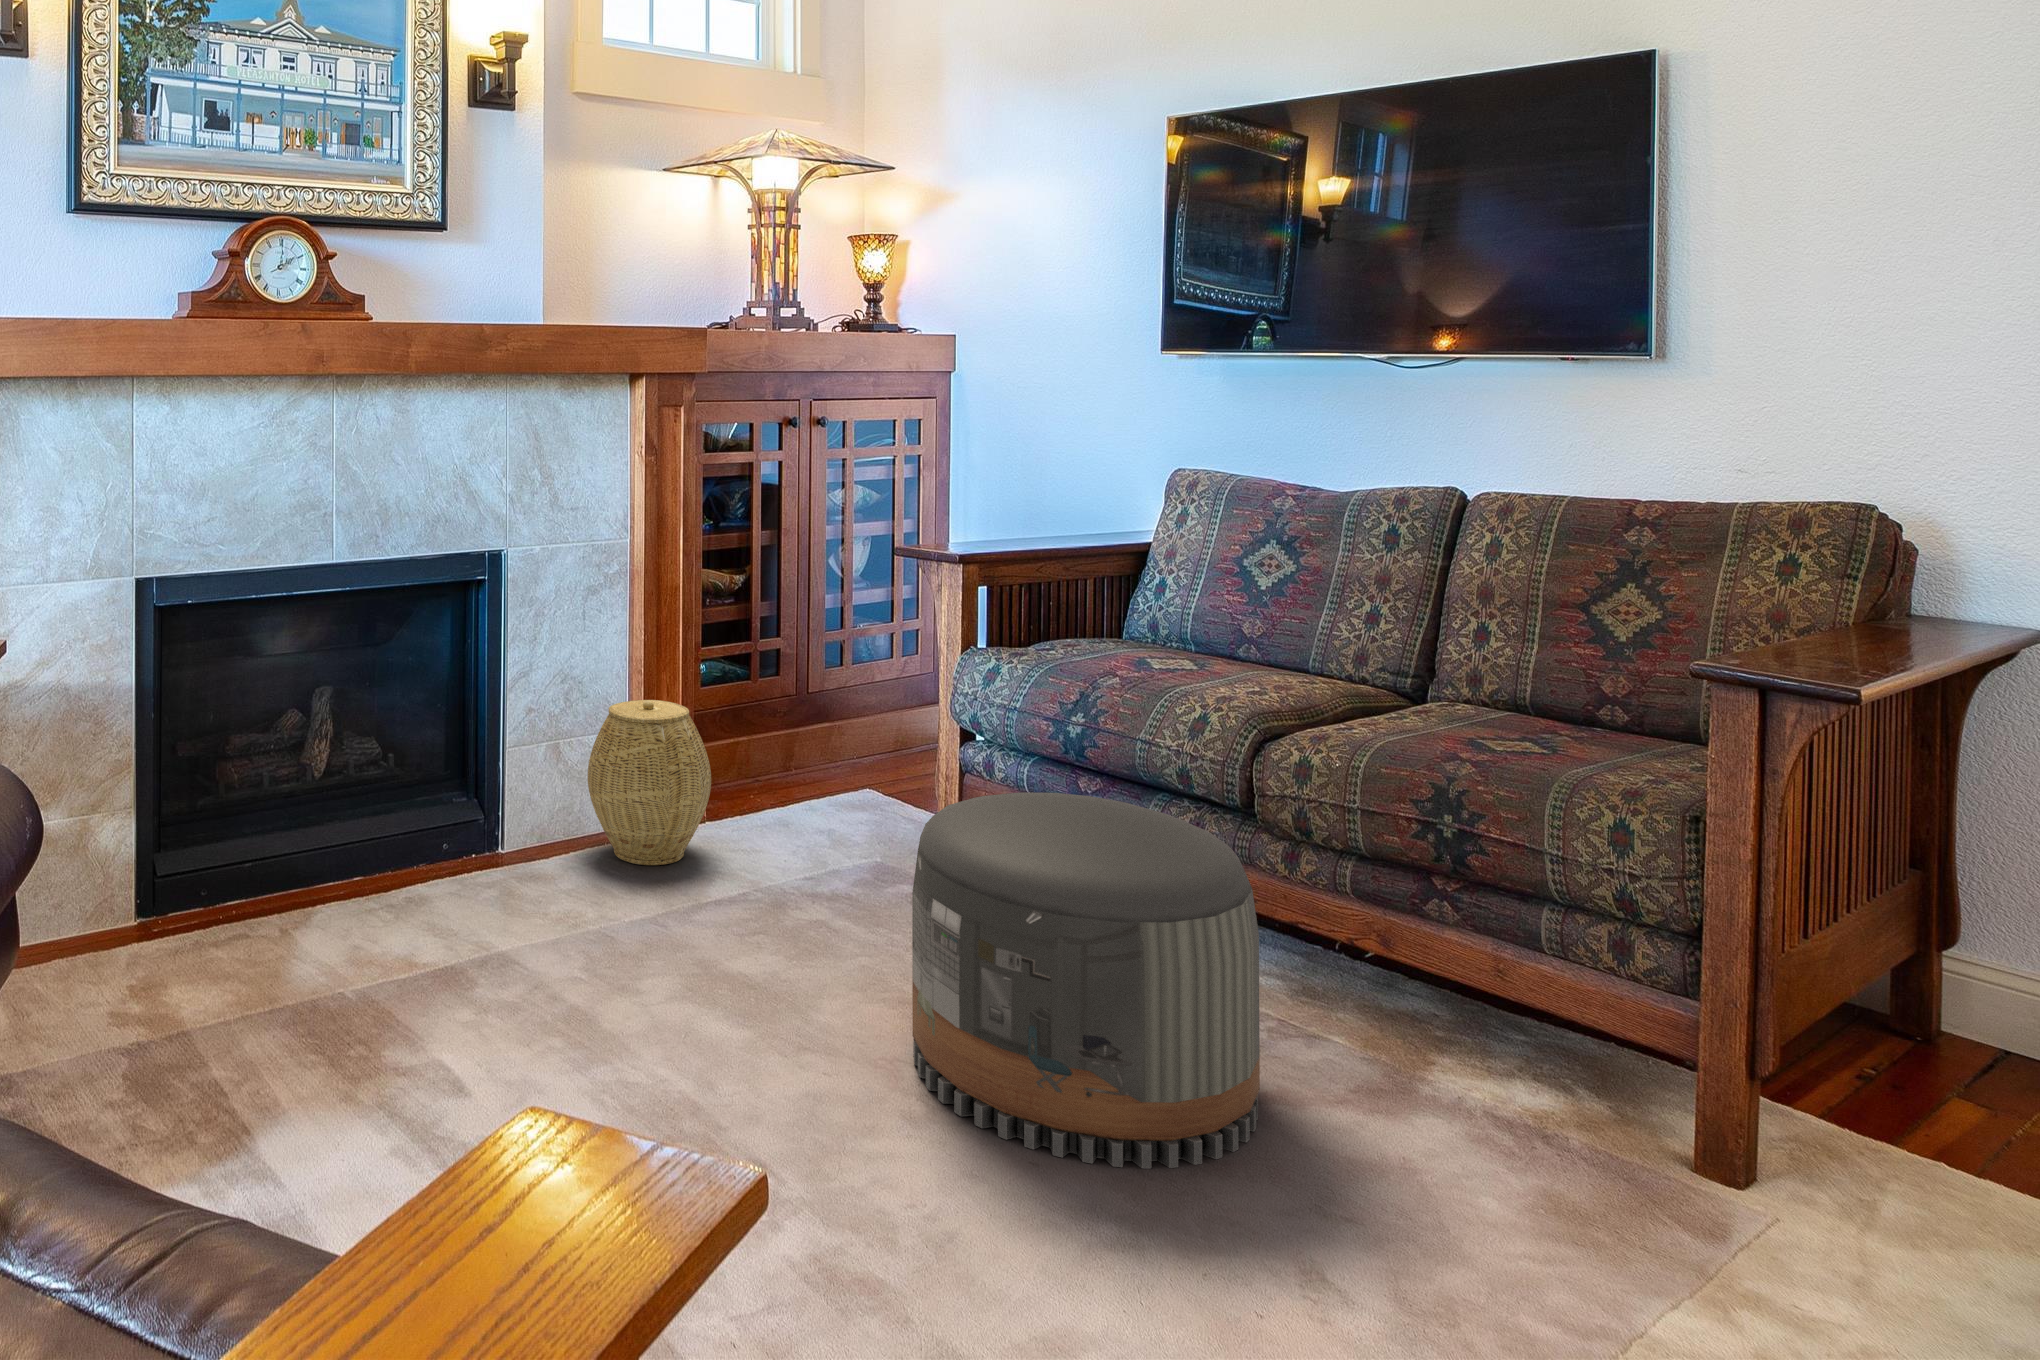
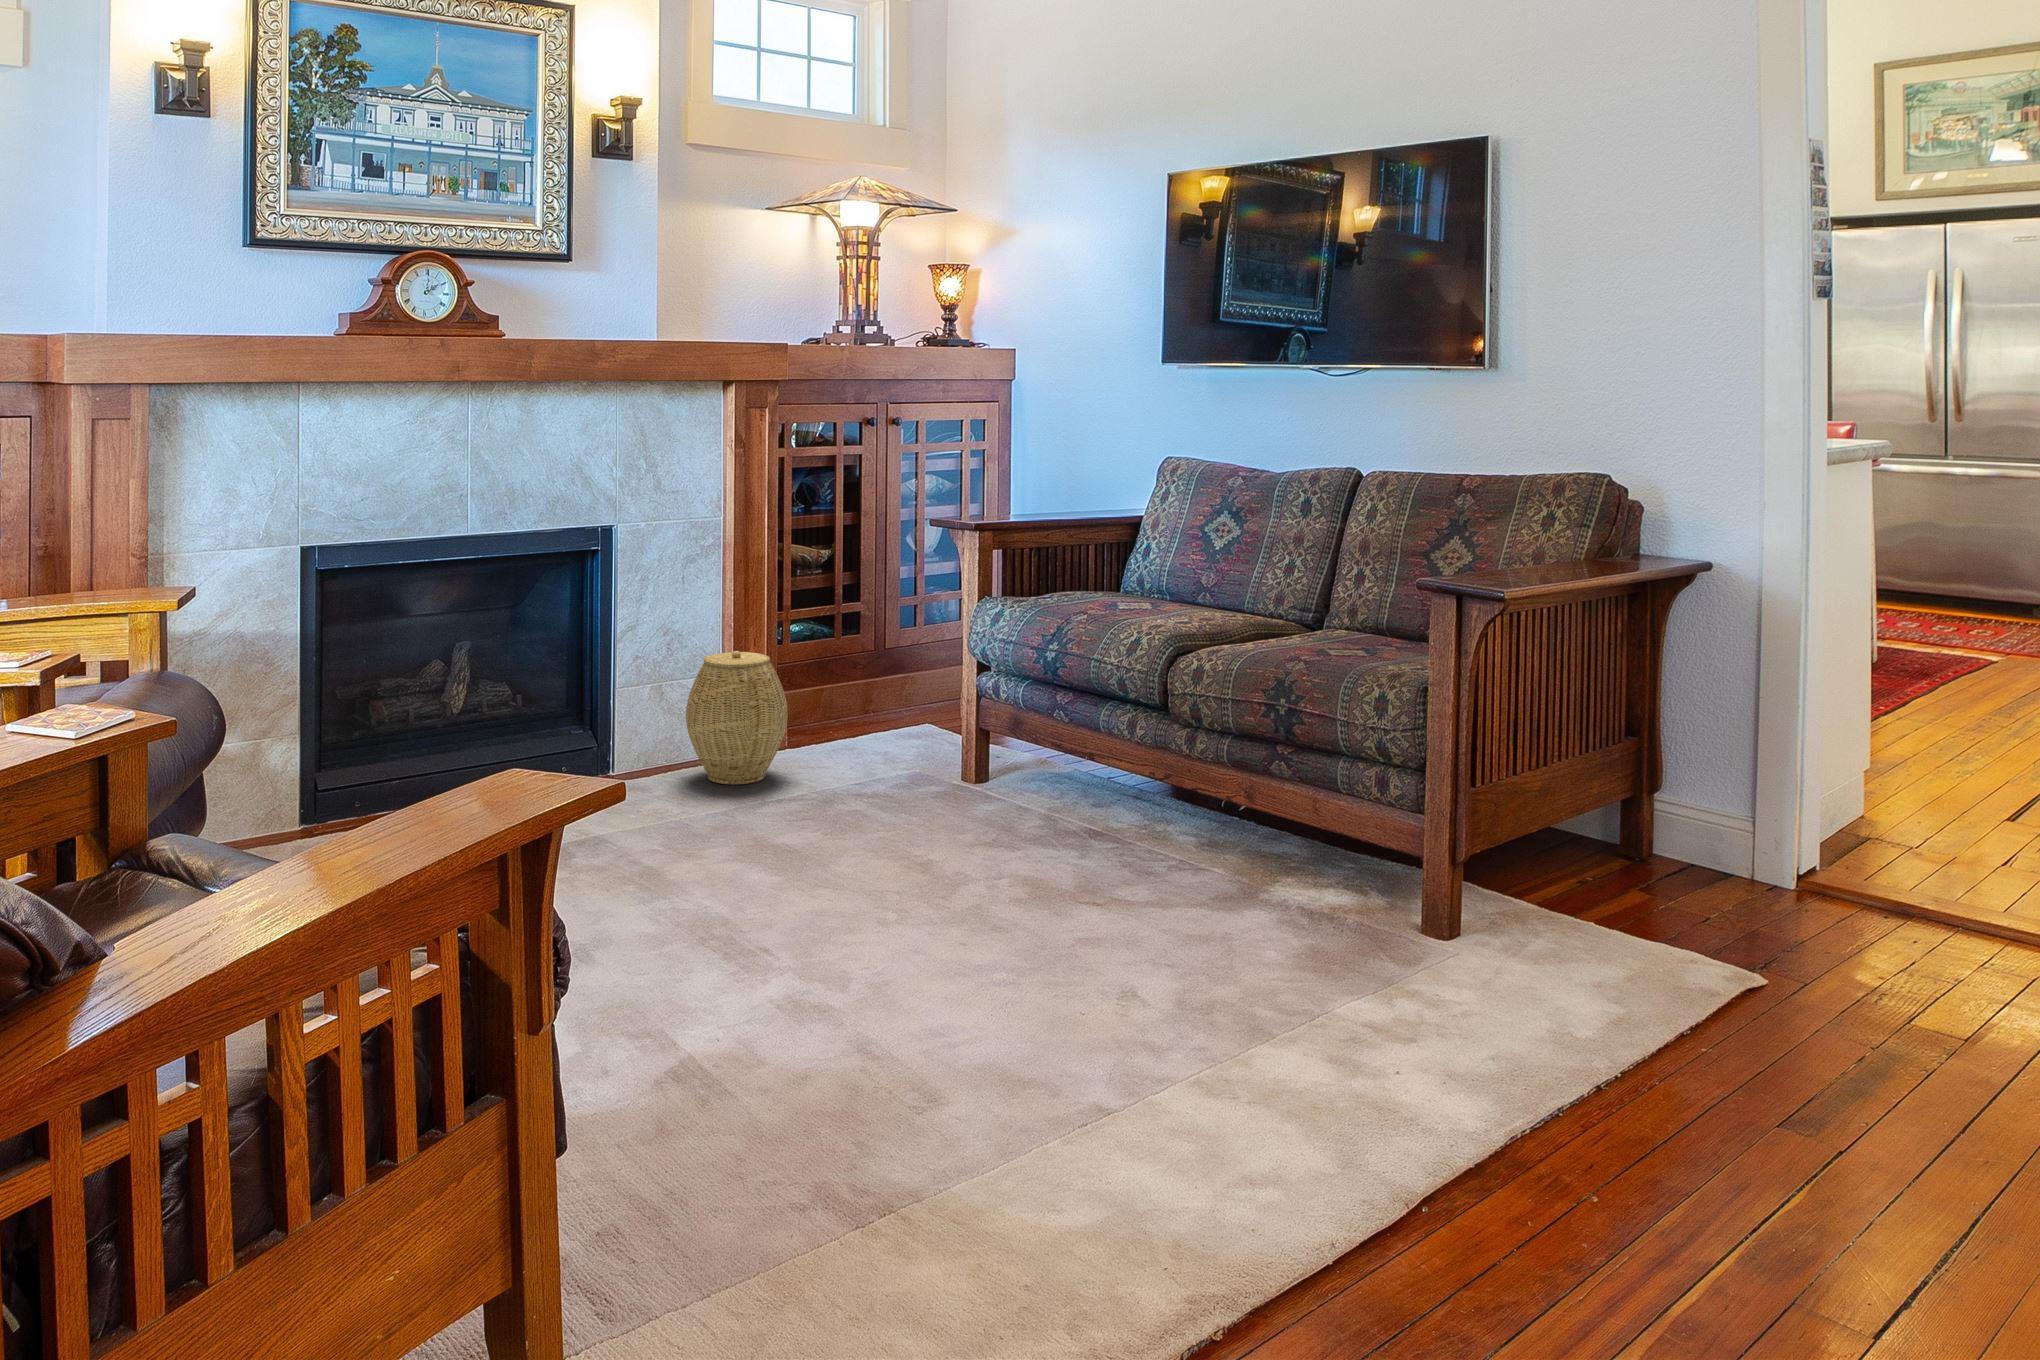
pouf: present [912,792,1260,1169] -> none [901,694,1138,941]

